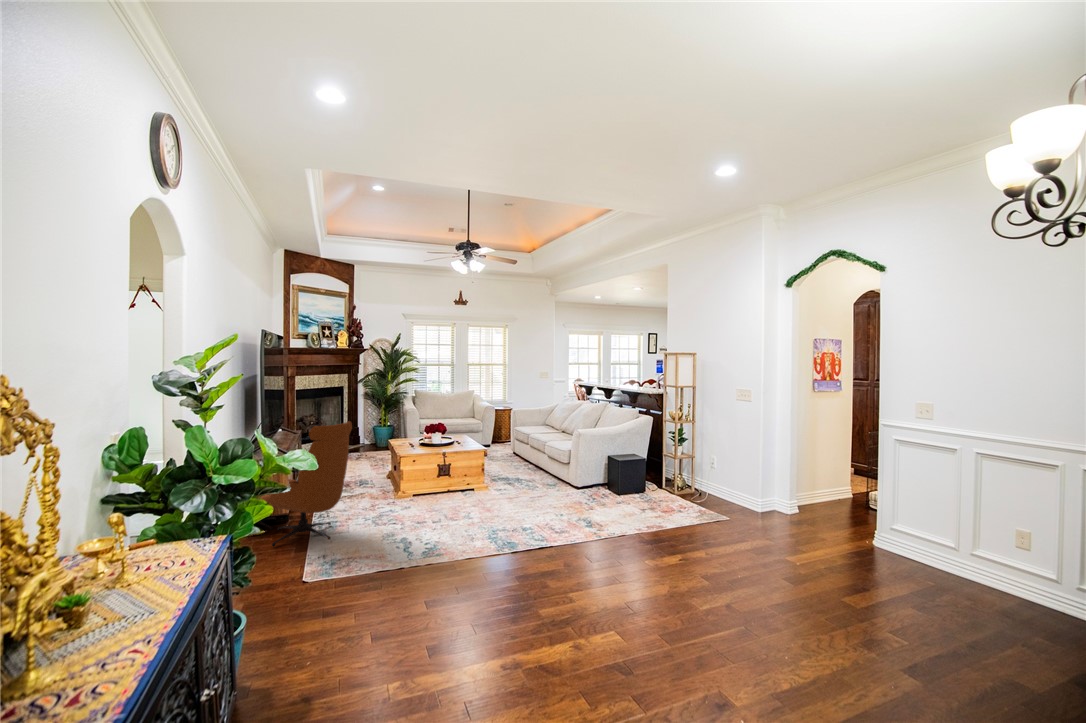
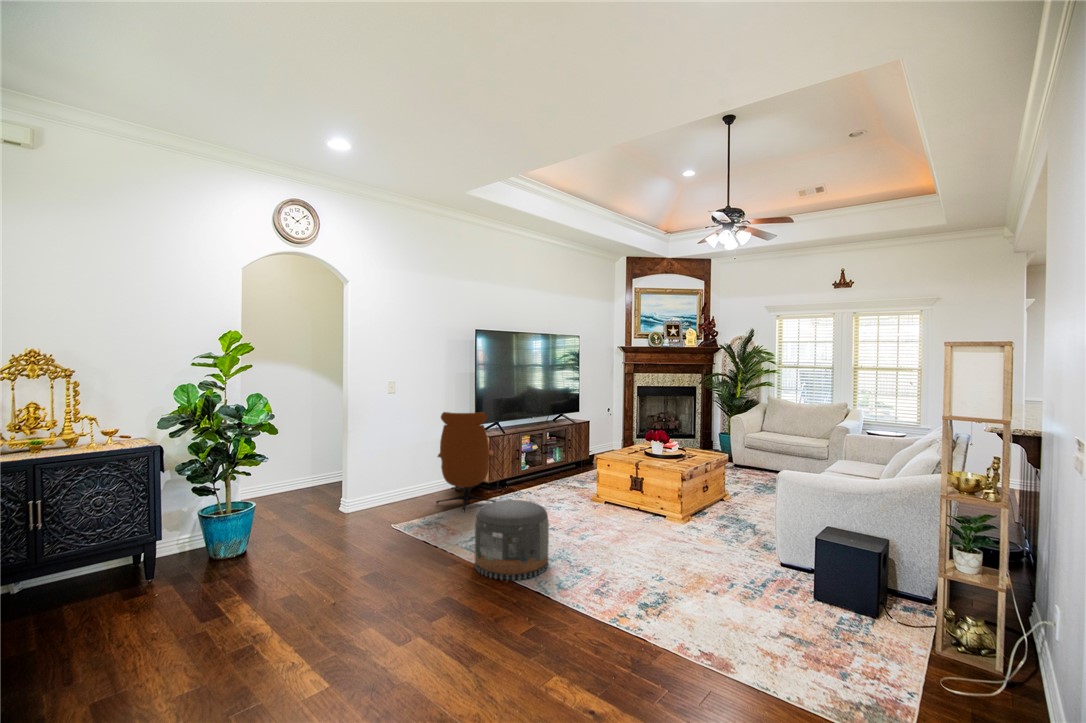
pouf: none [447,489,513,557] -> present [475,500,549,580]

